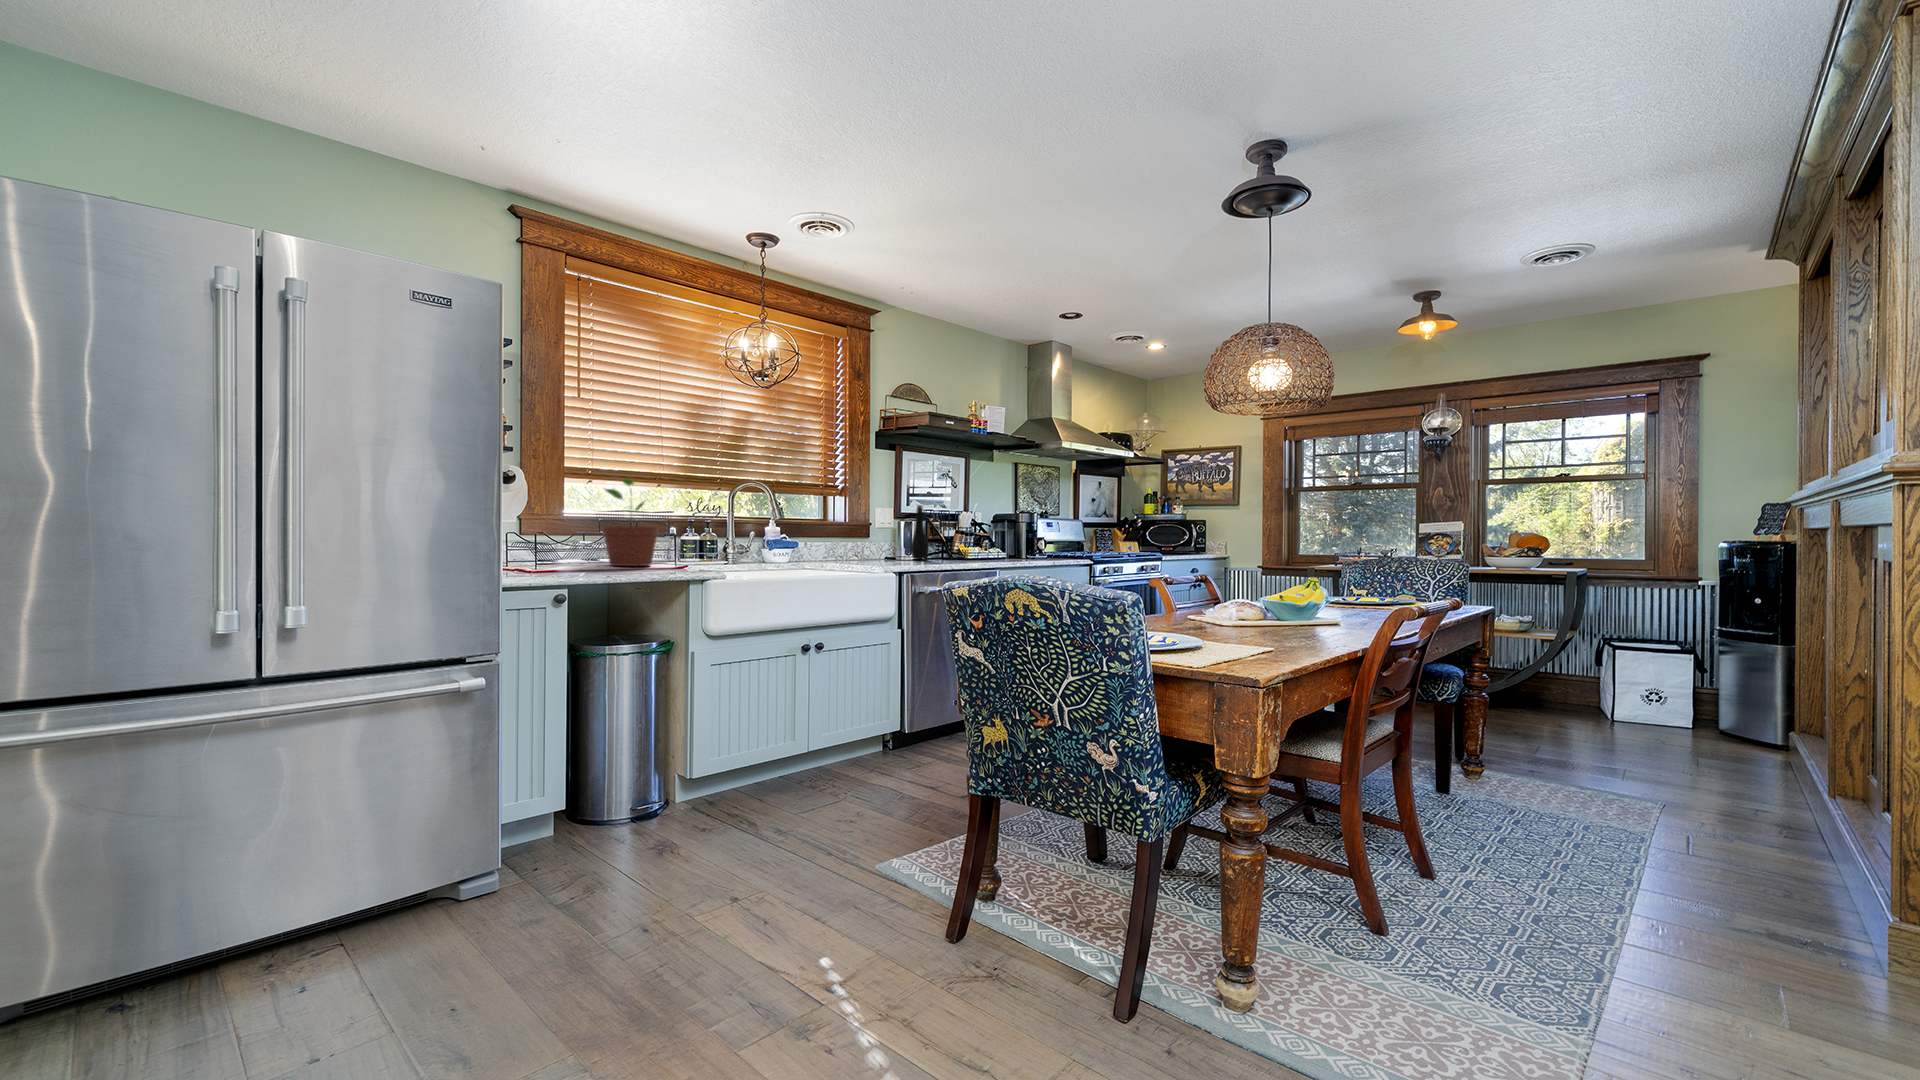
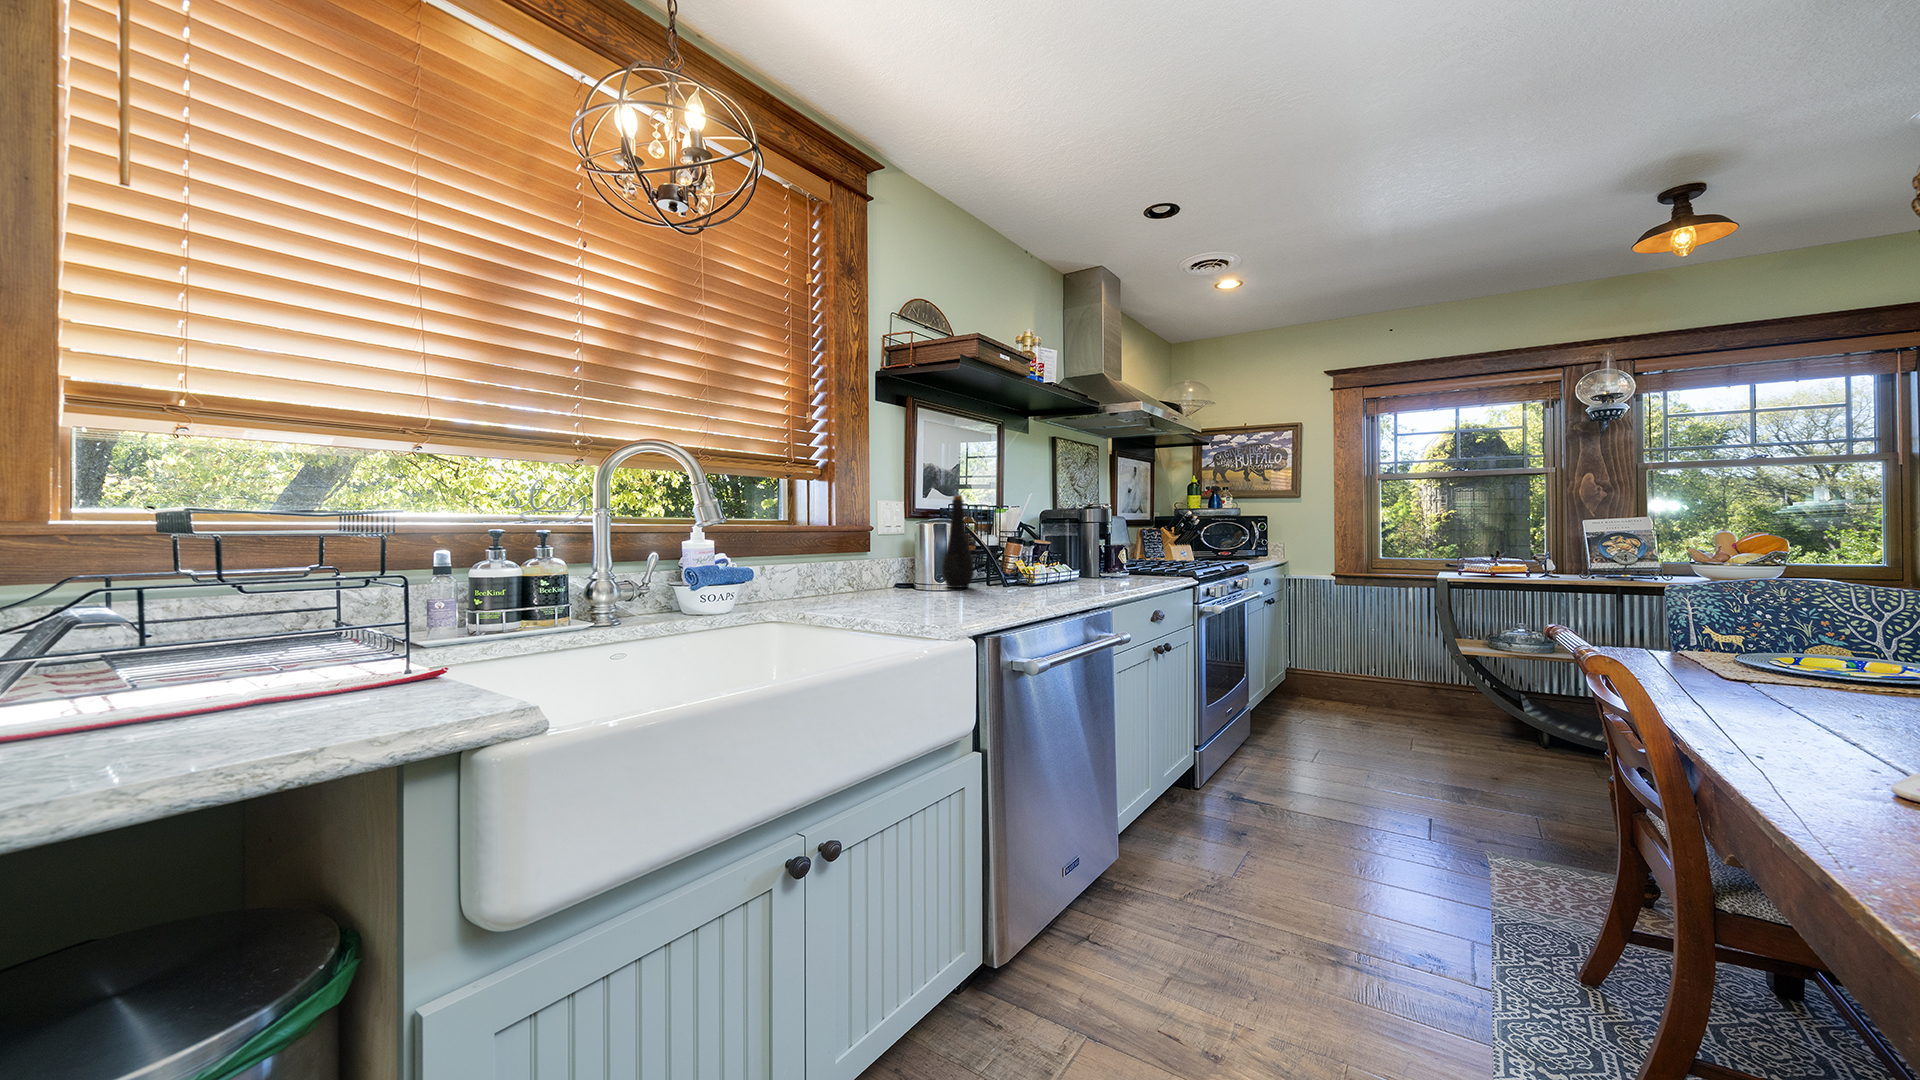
potted plant: present [602,478,659,566] -> none [106,412,342,694]

